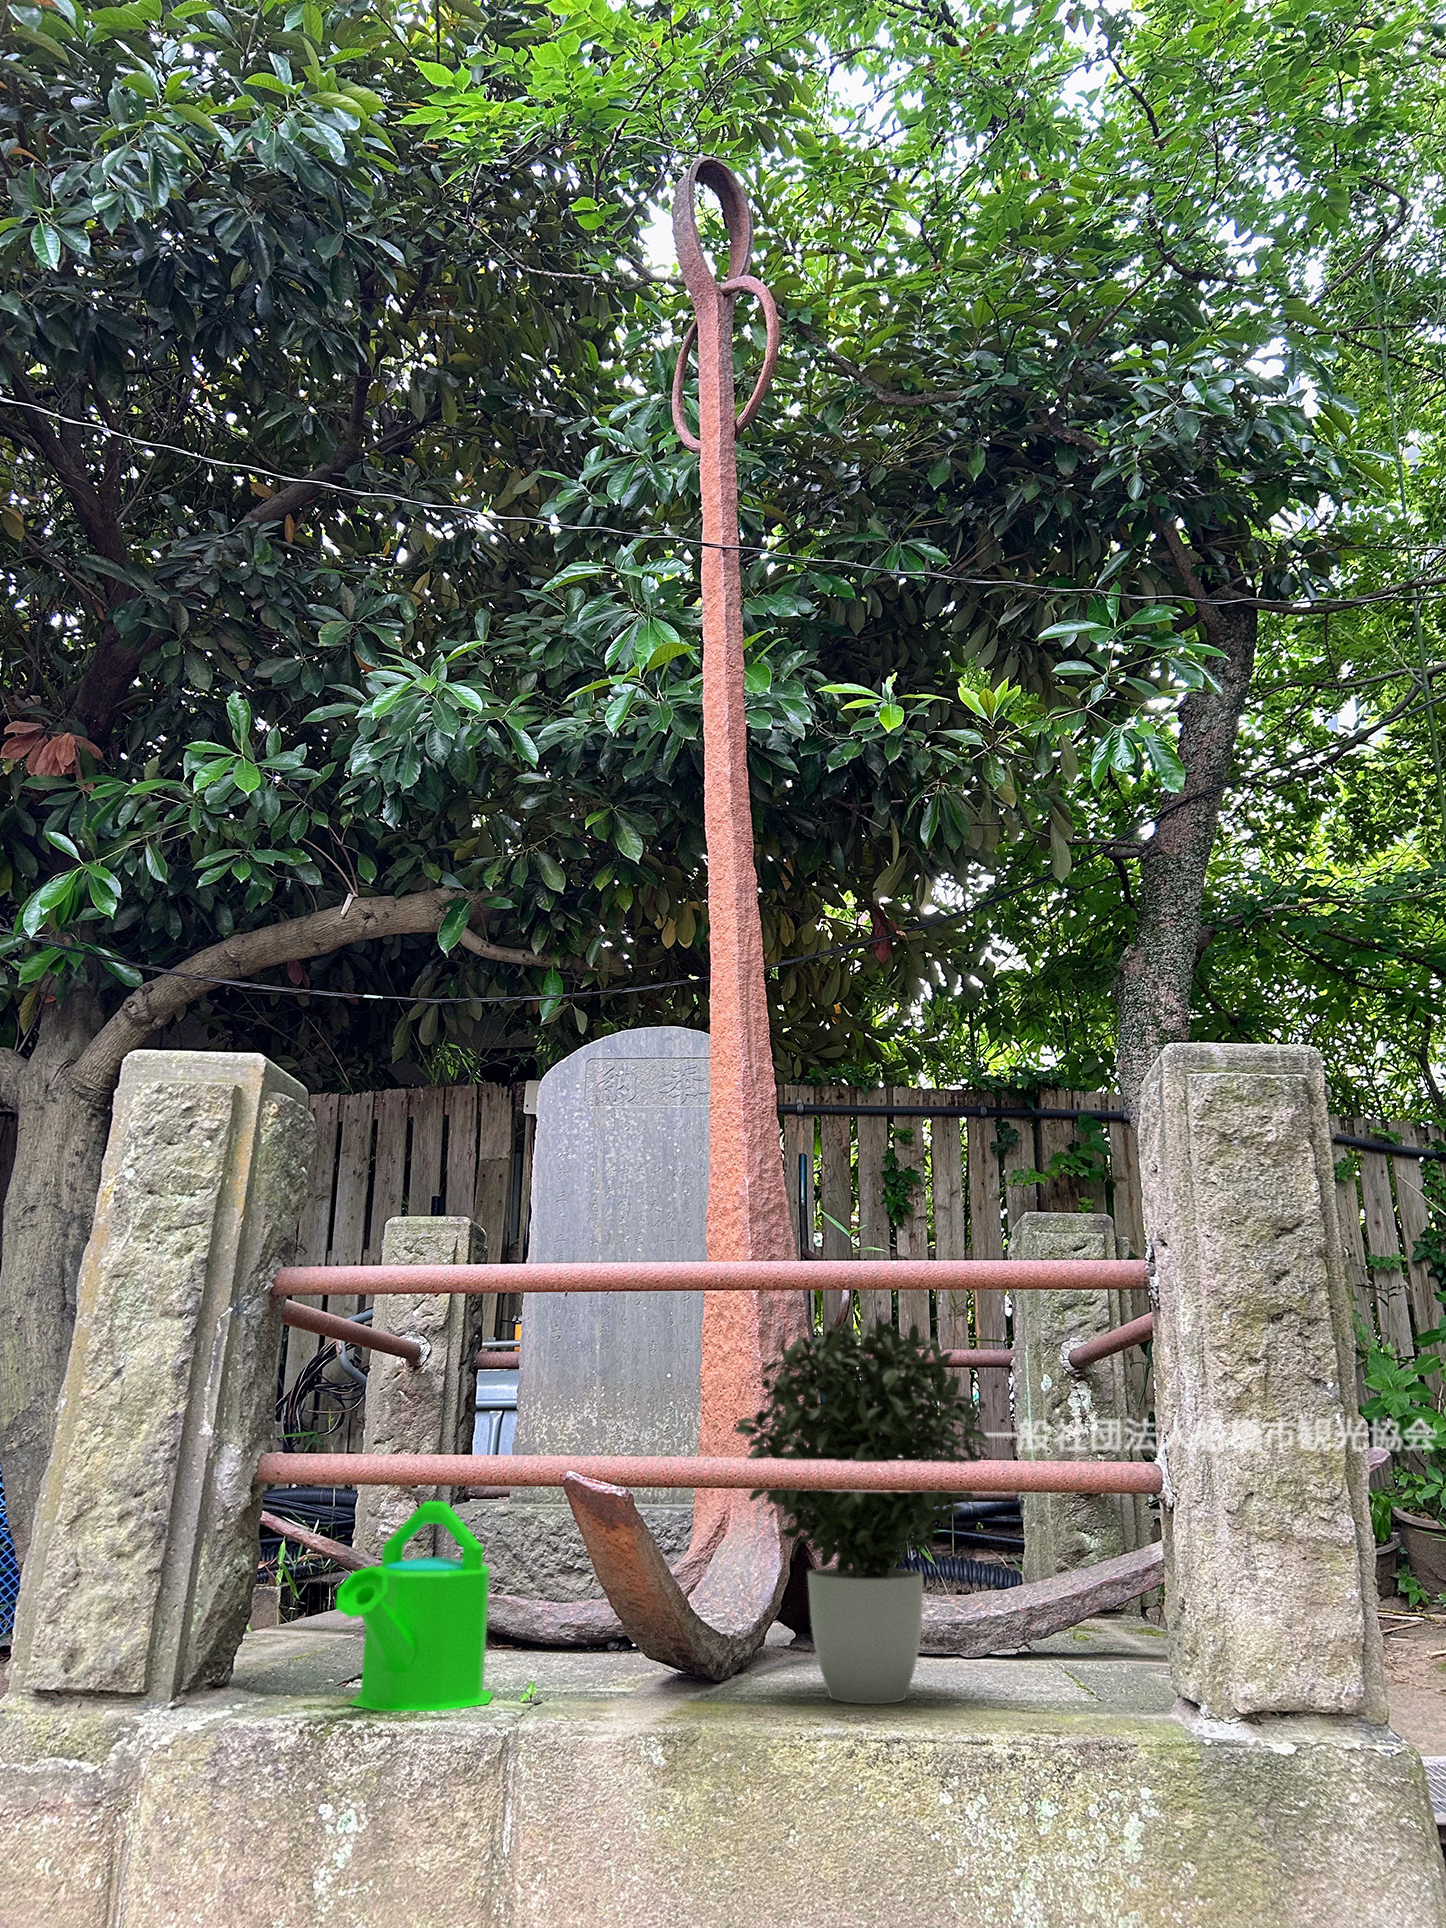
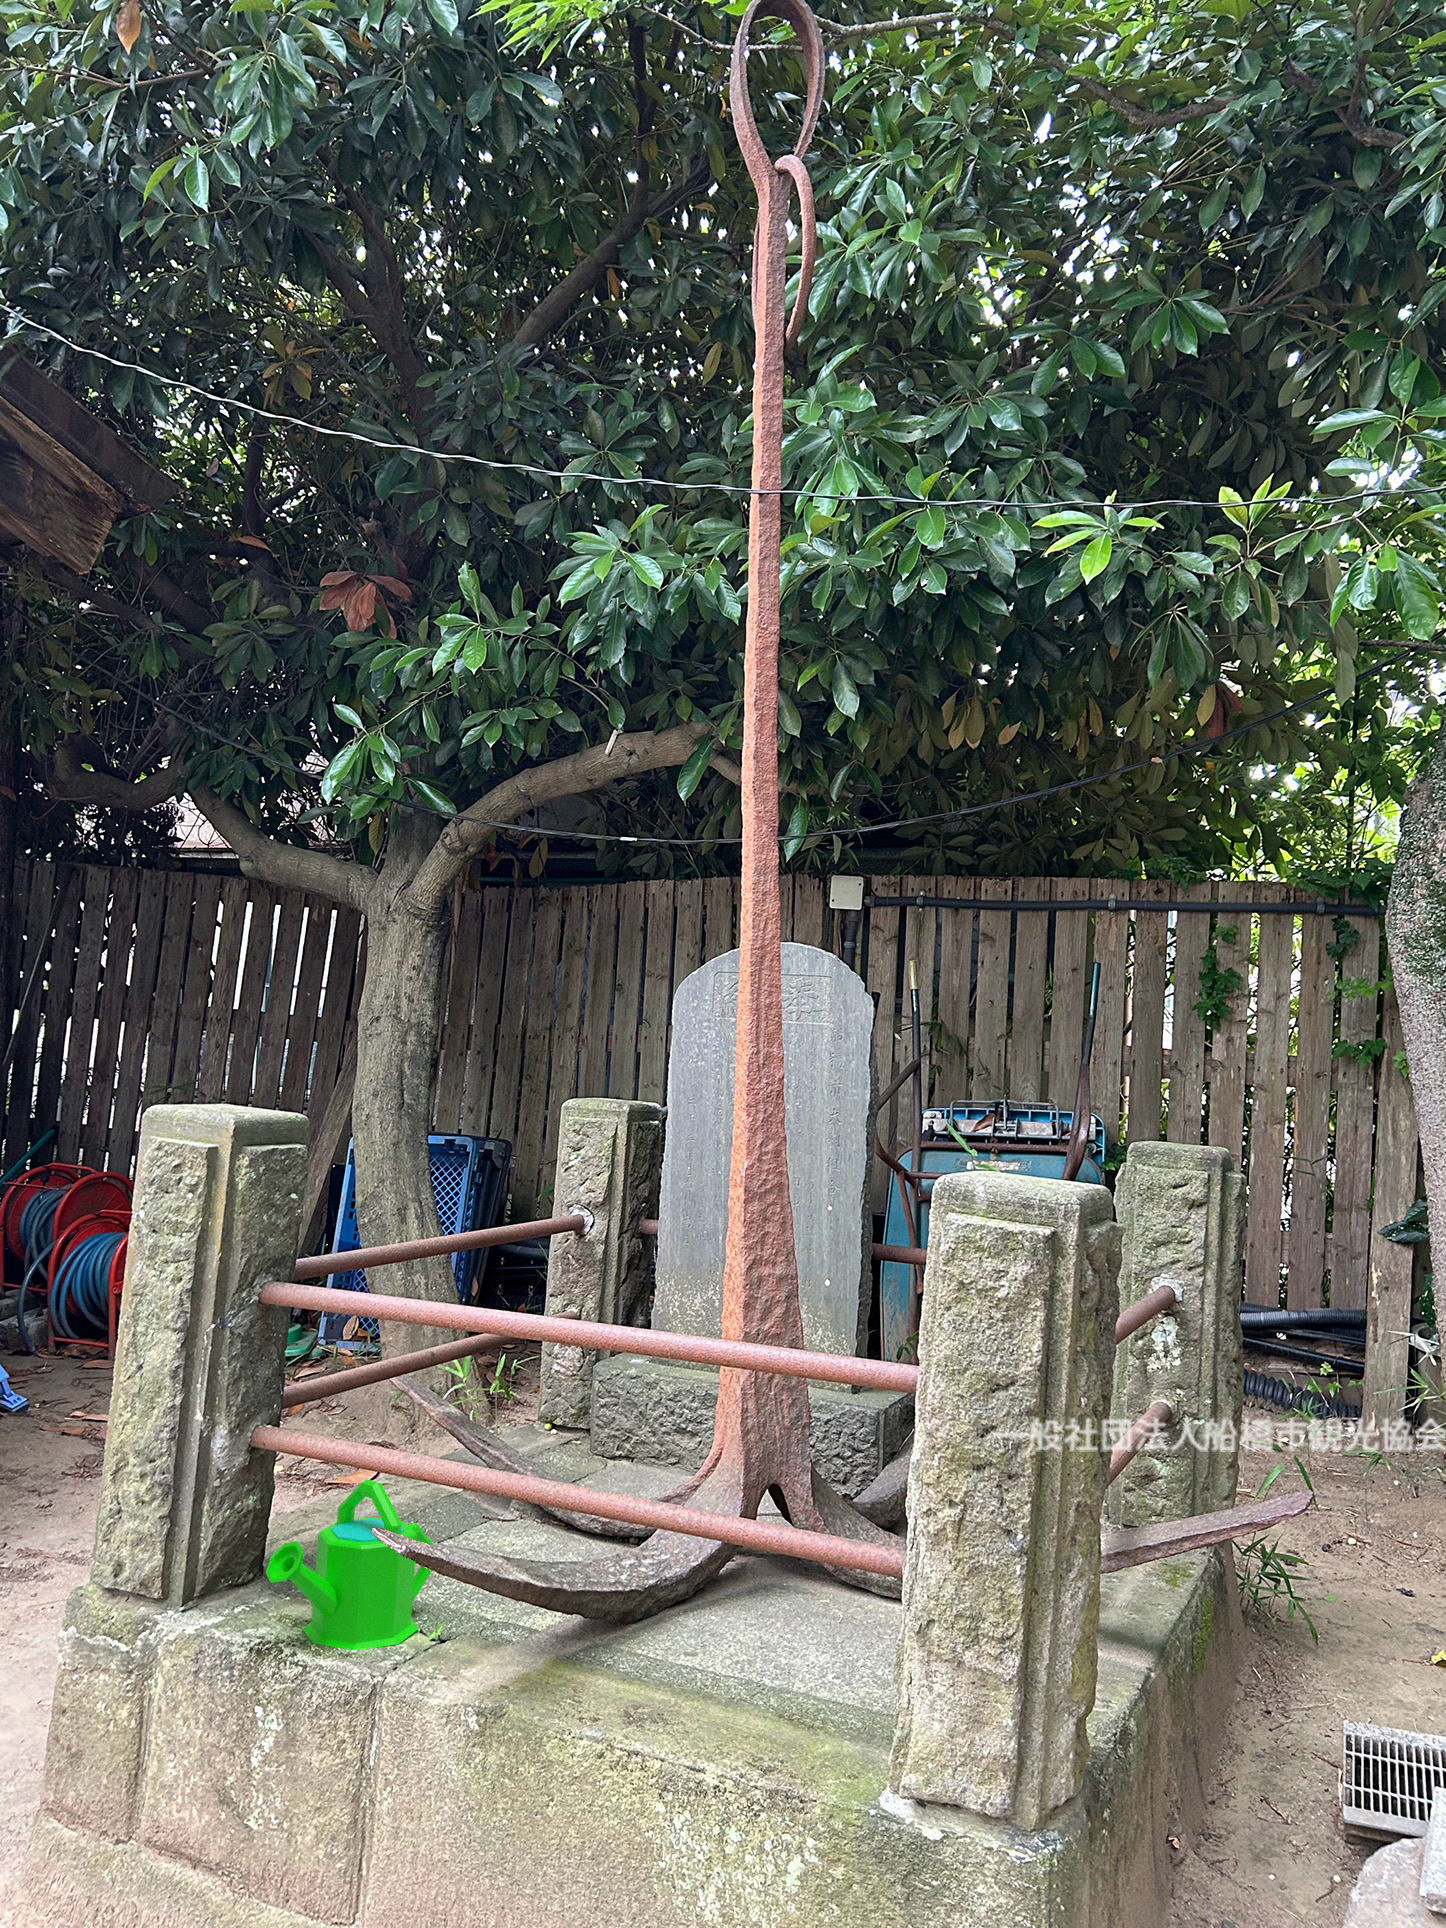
potted plant: present [734,1318,988,1704] -> none [595,1364,814,1698]

